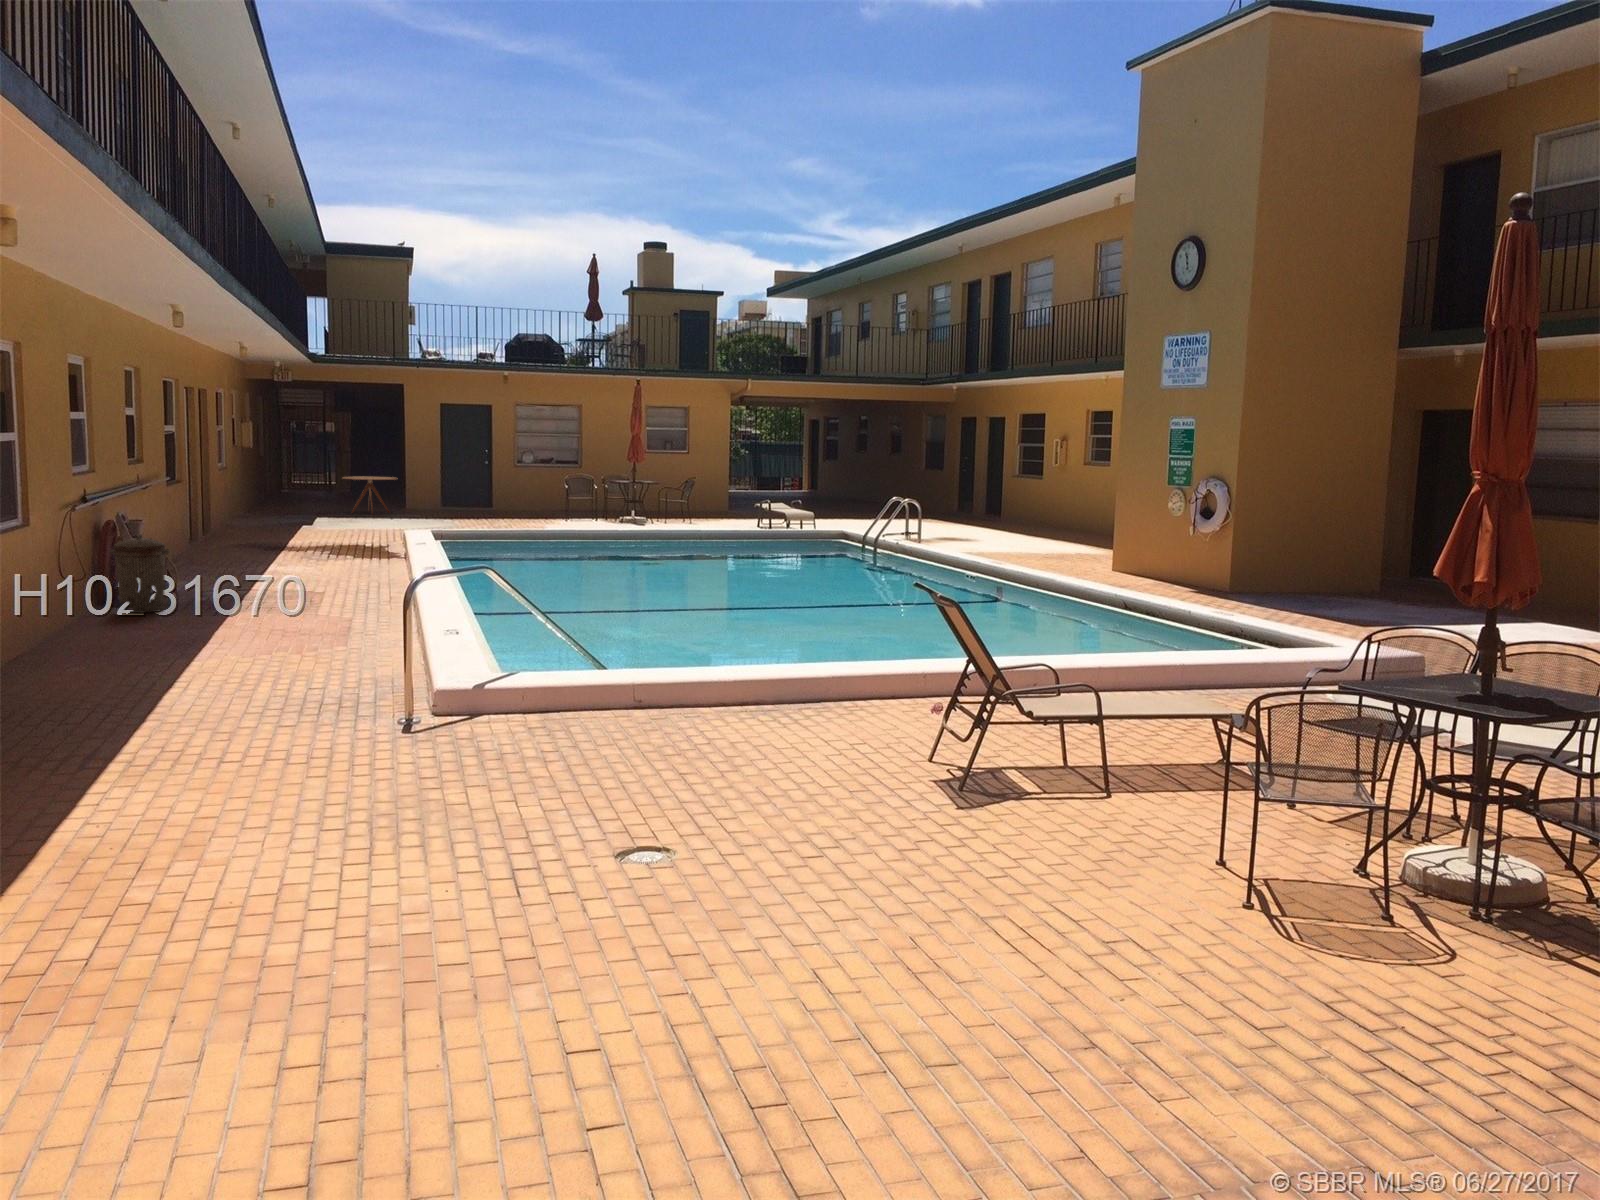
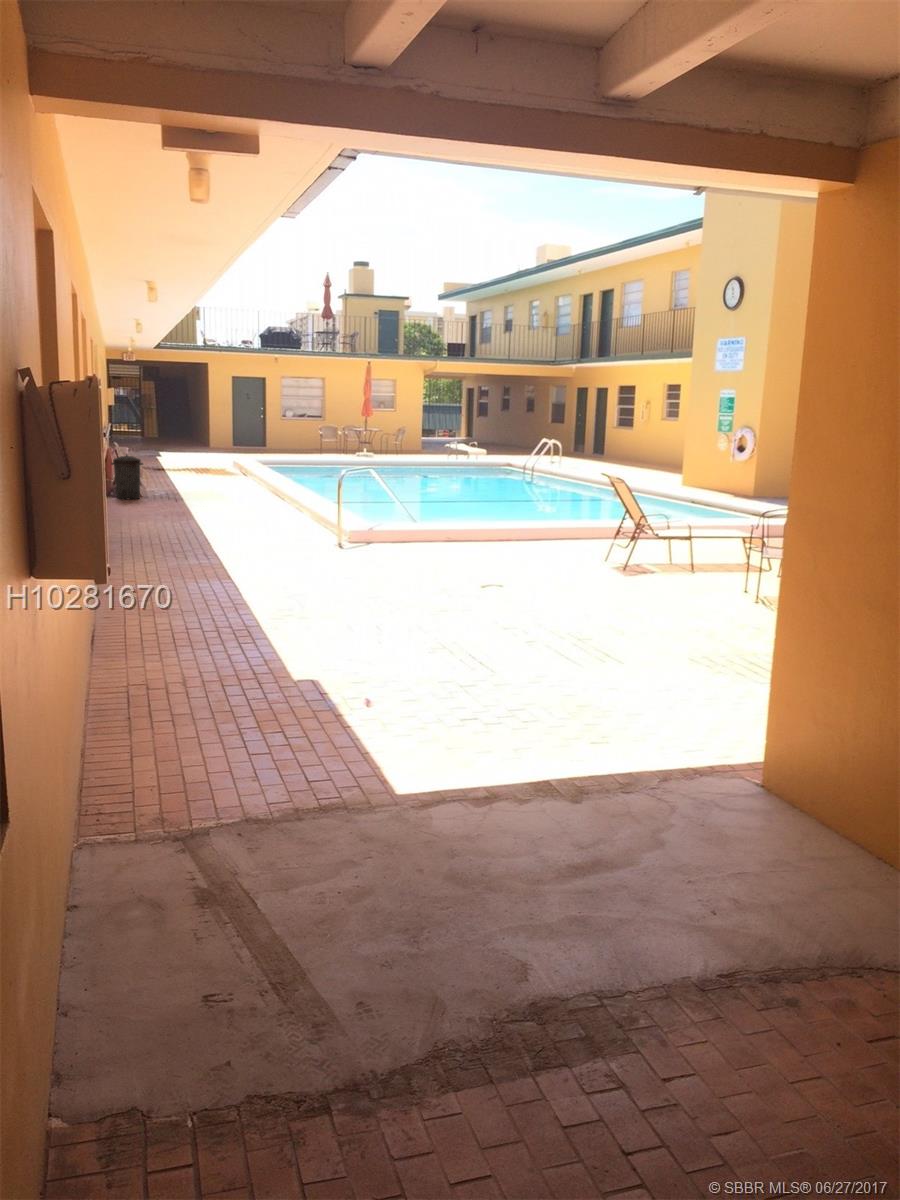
round table: present [343,477,396,512] -> none [170,425,206,450]

